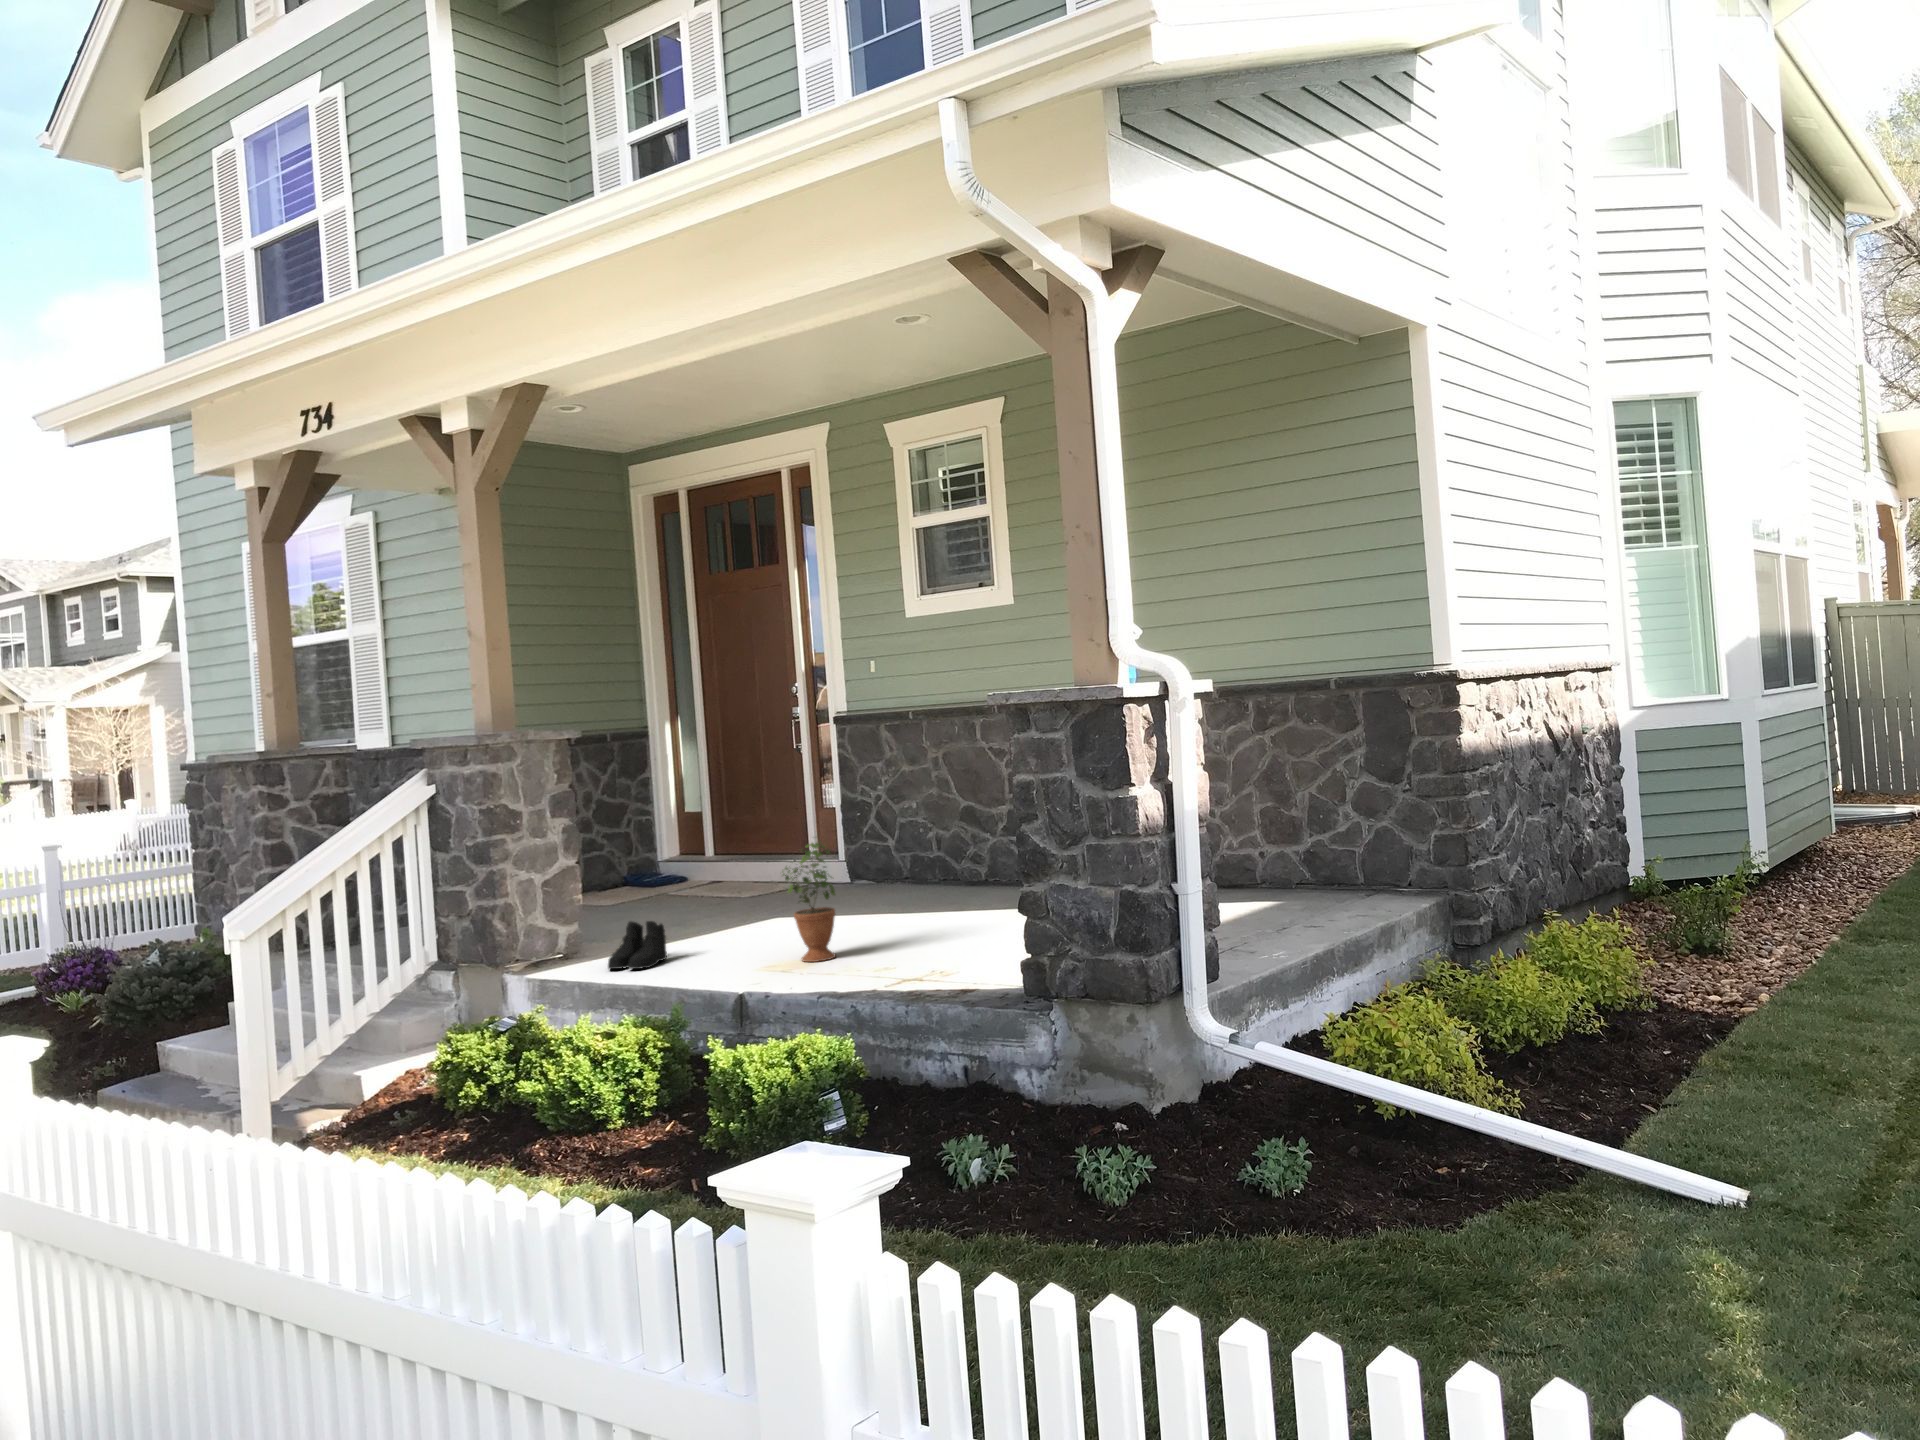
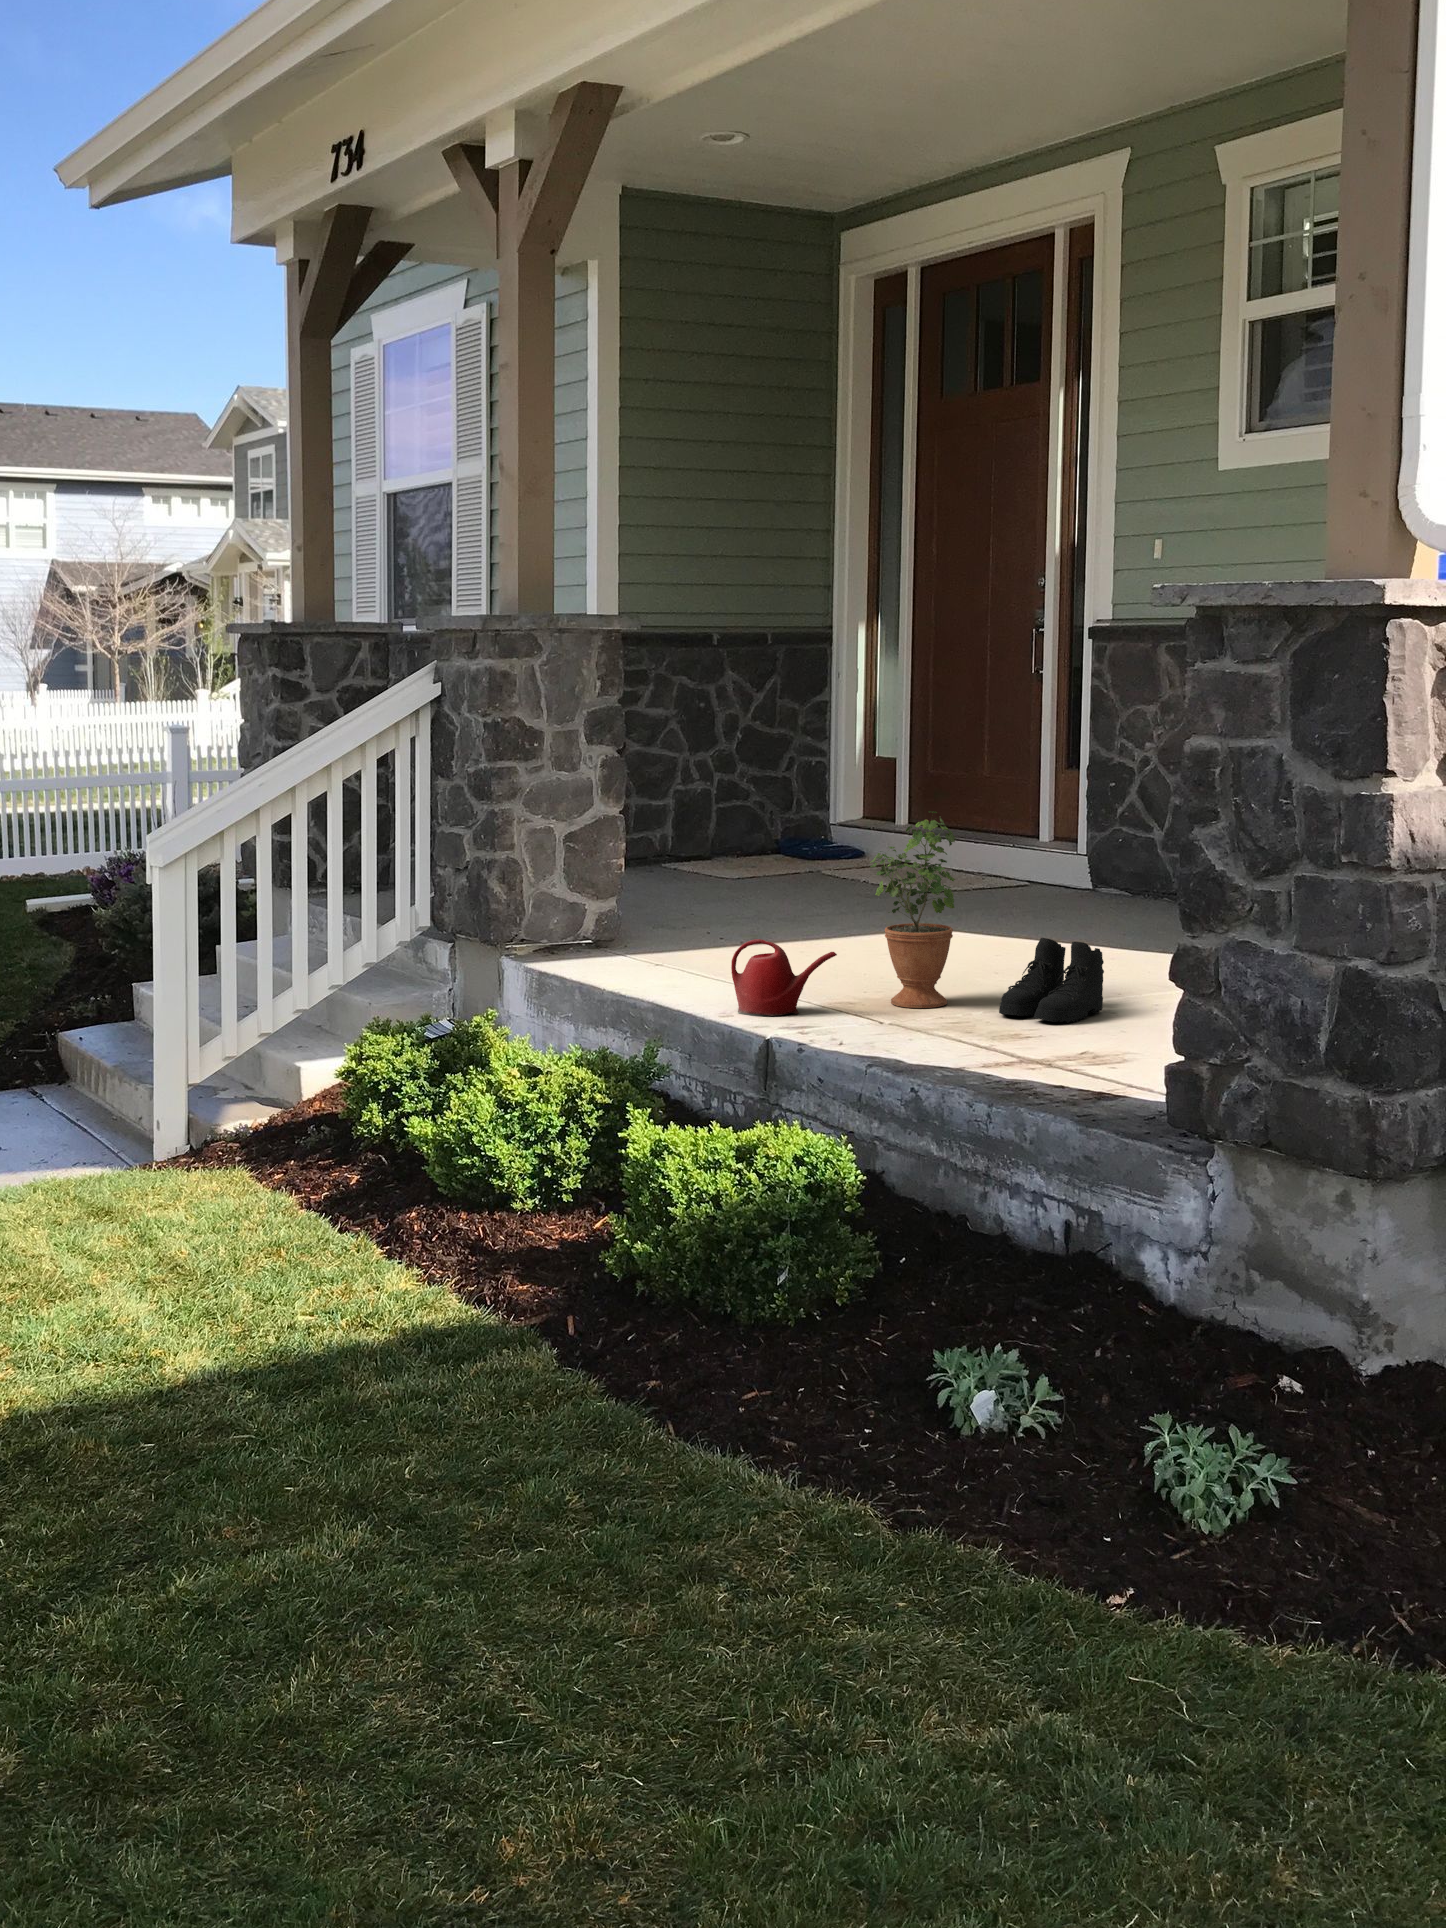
boots: present [608,921,667,969] -> present [999,938,1104,1023]
watering can: none [703,931,773,981] -> present [731,939,837,1016]

